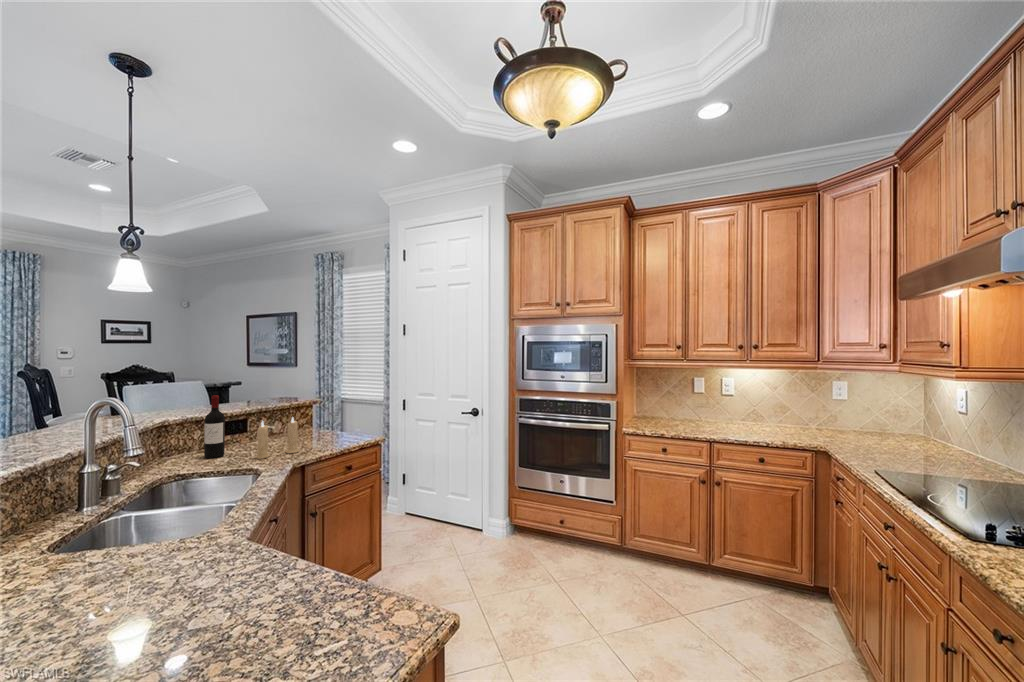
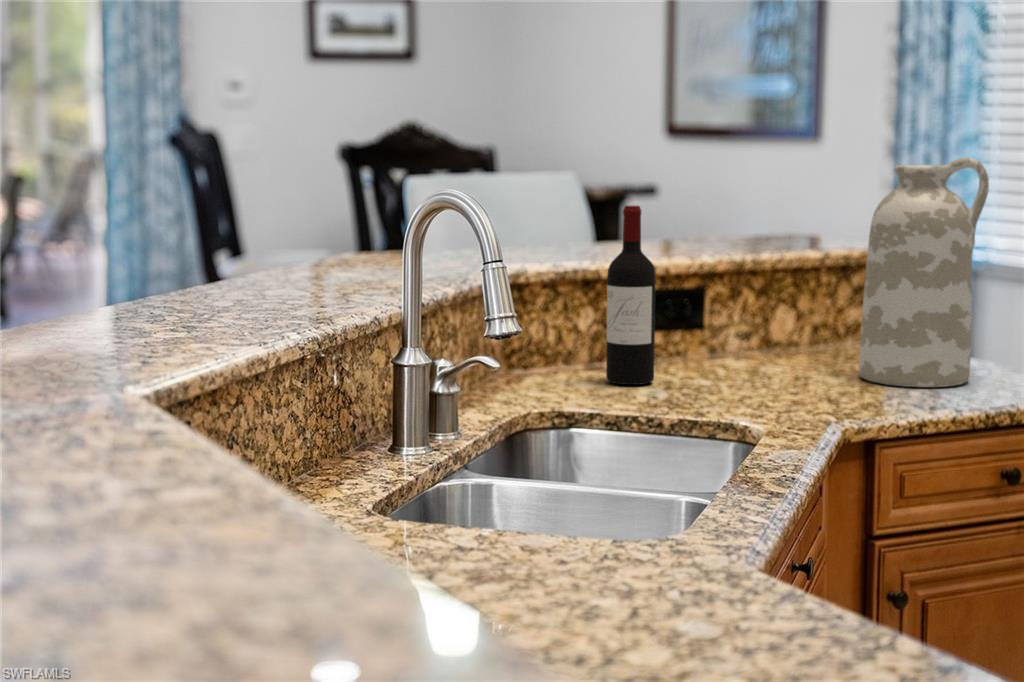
vase: none [302,375,341,445] -> present [859,158,989,387]
candle: present [255,418,299,459] -> none [733,282,855,403]

